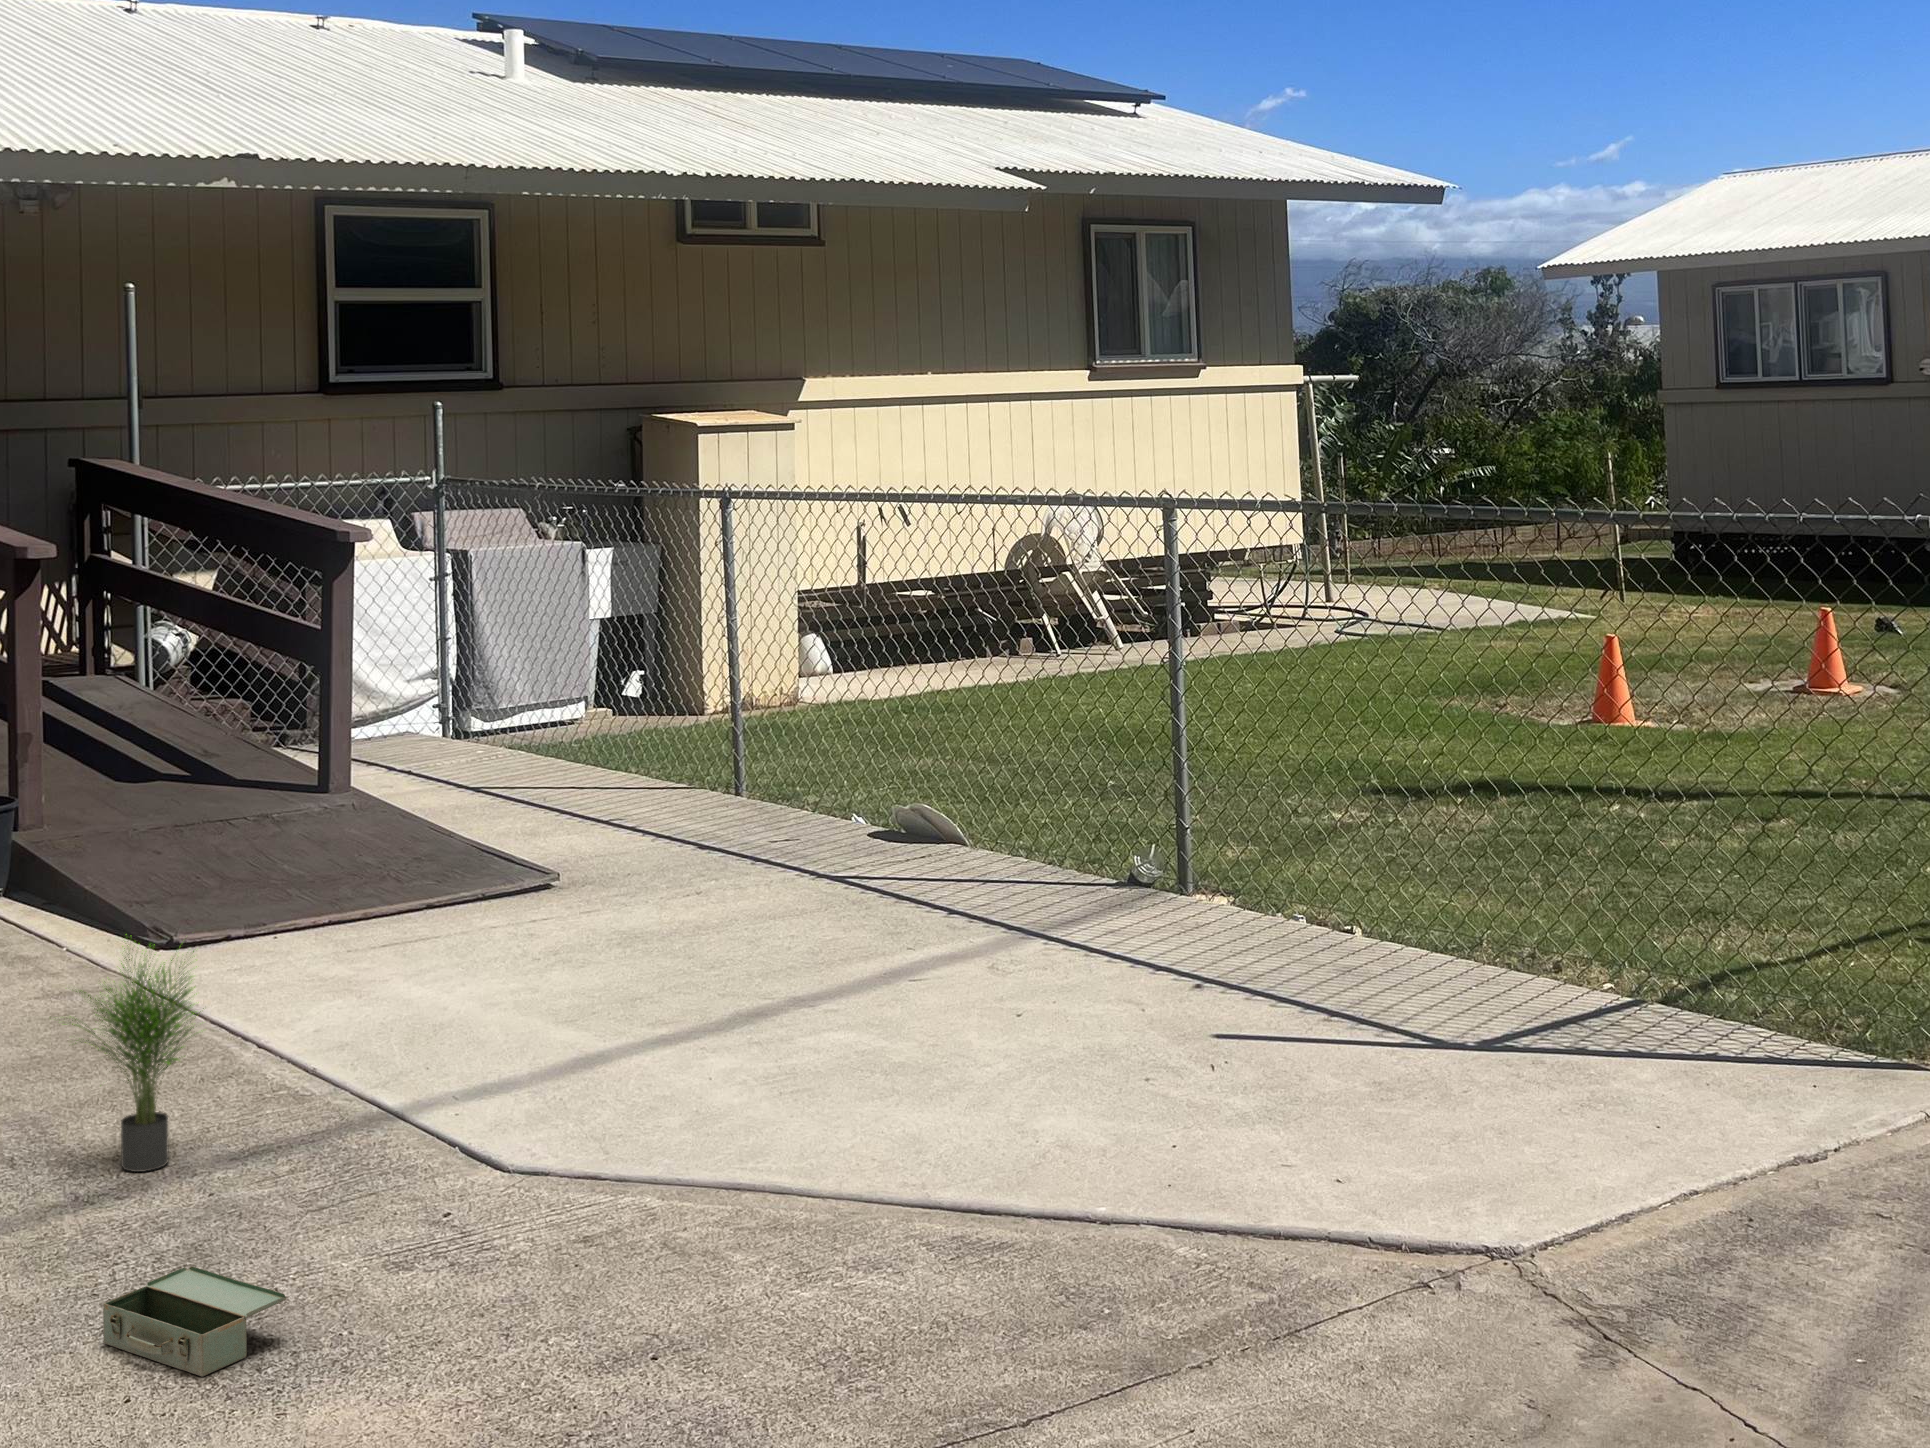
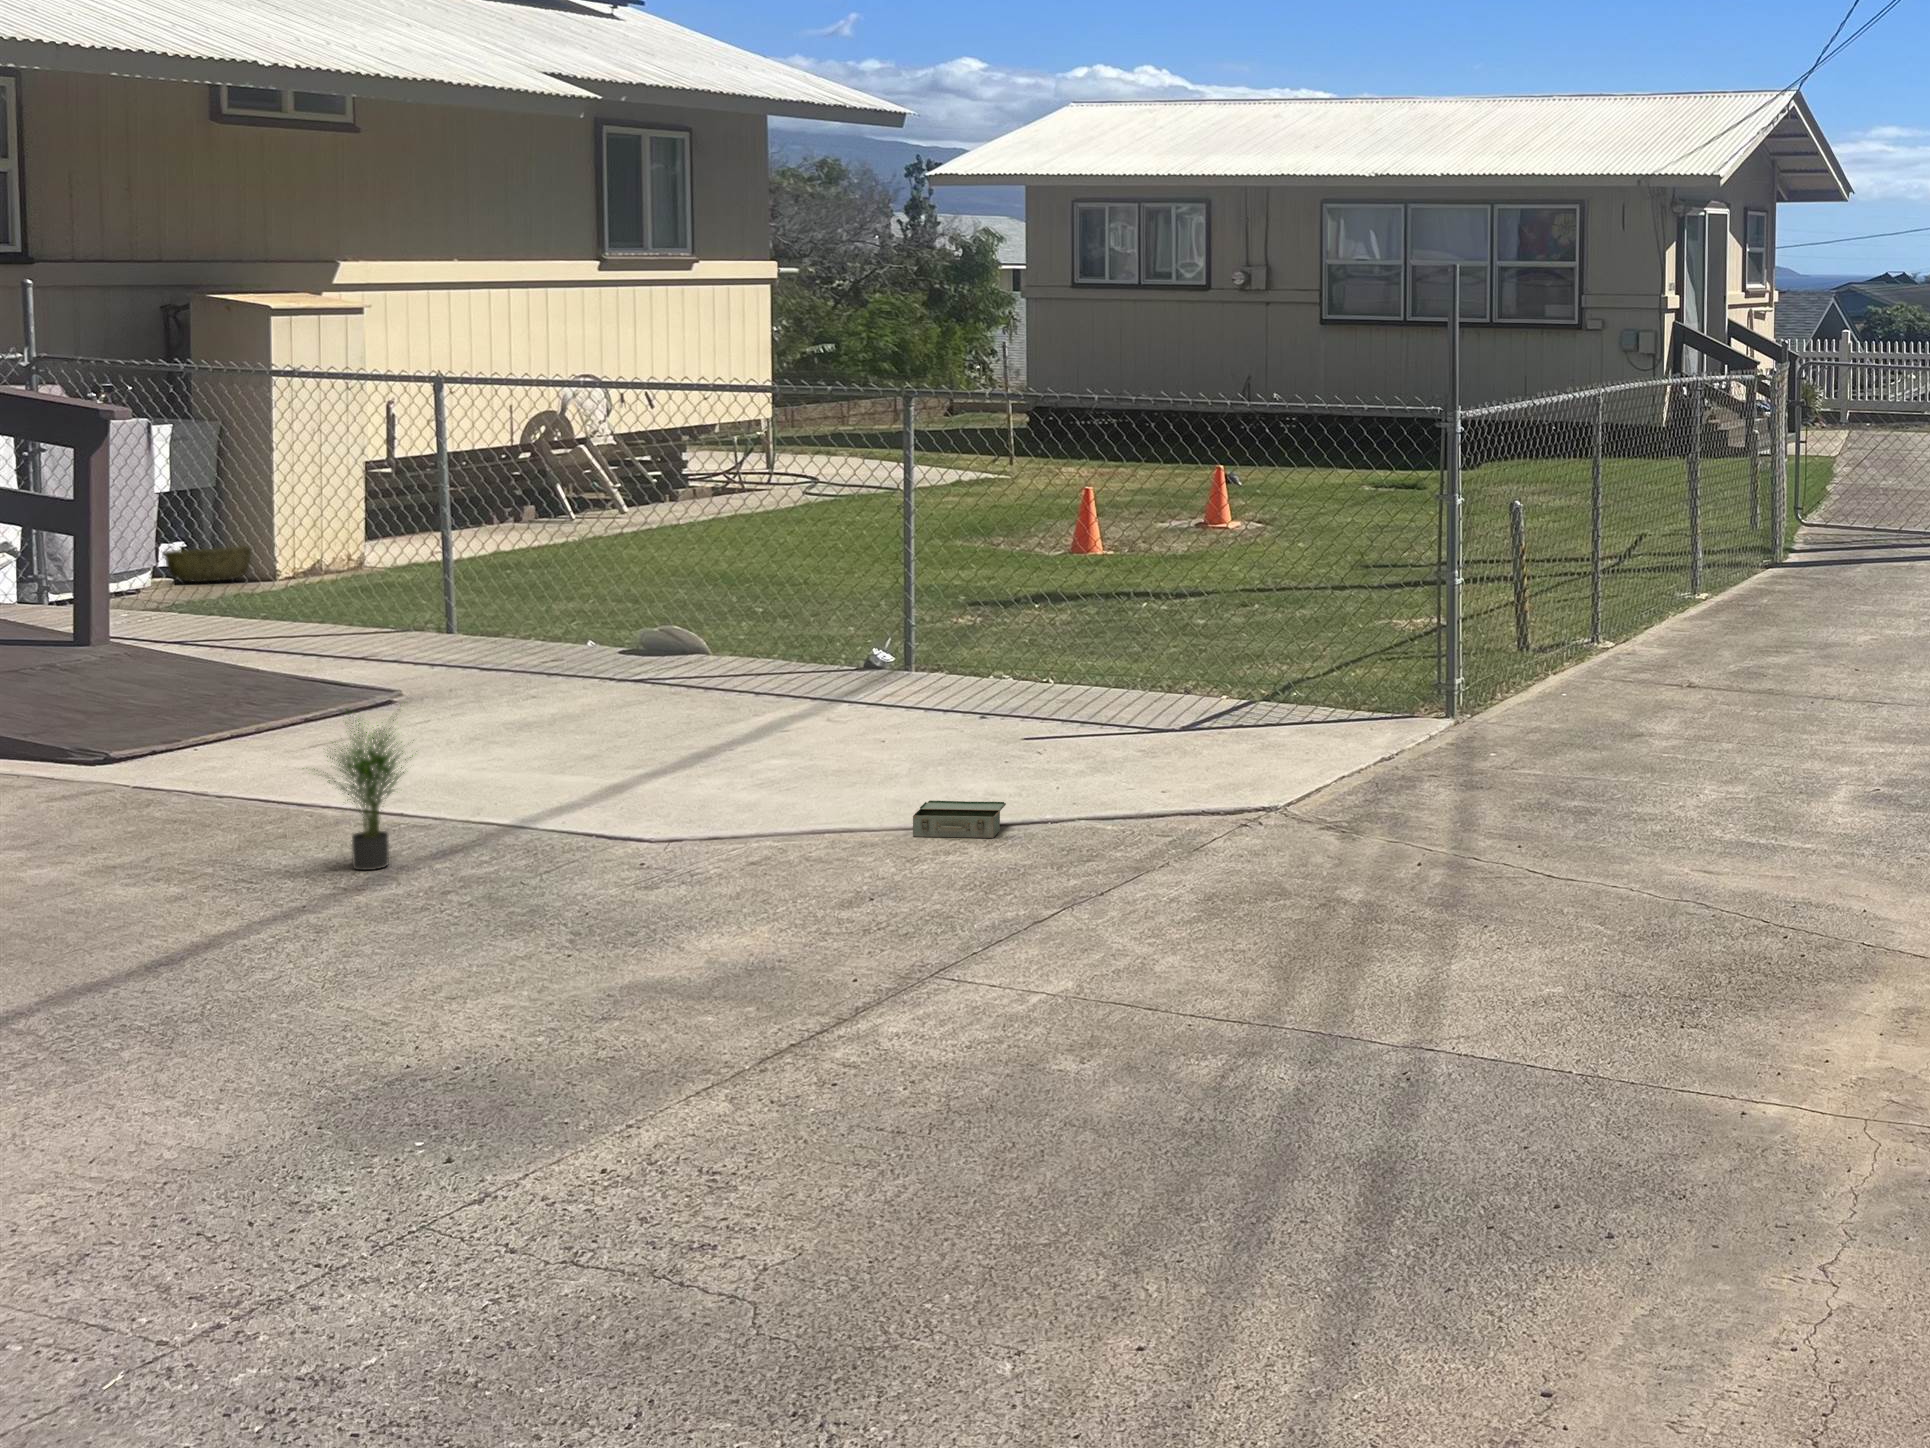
woven basket: none [577,678,662,716] -> present [164,546,251,582]
toolbox: present [103,1266,287,1377] -> present [913,801,1006,838]

